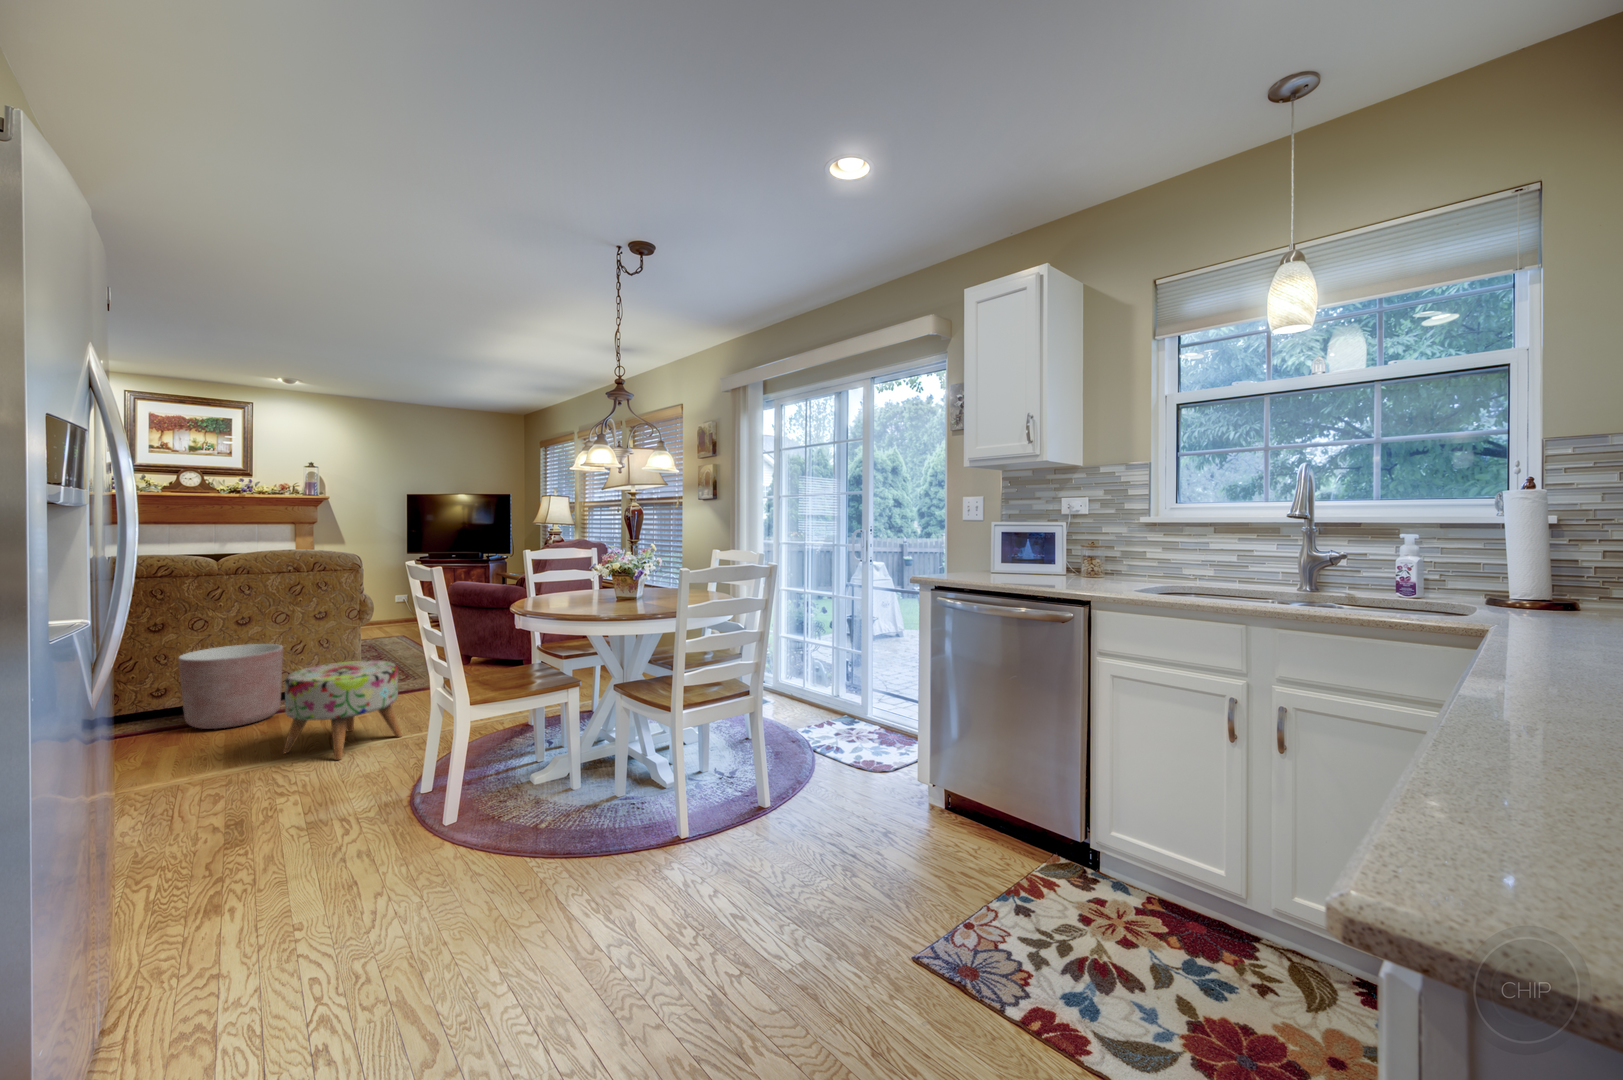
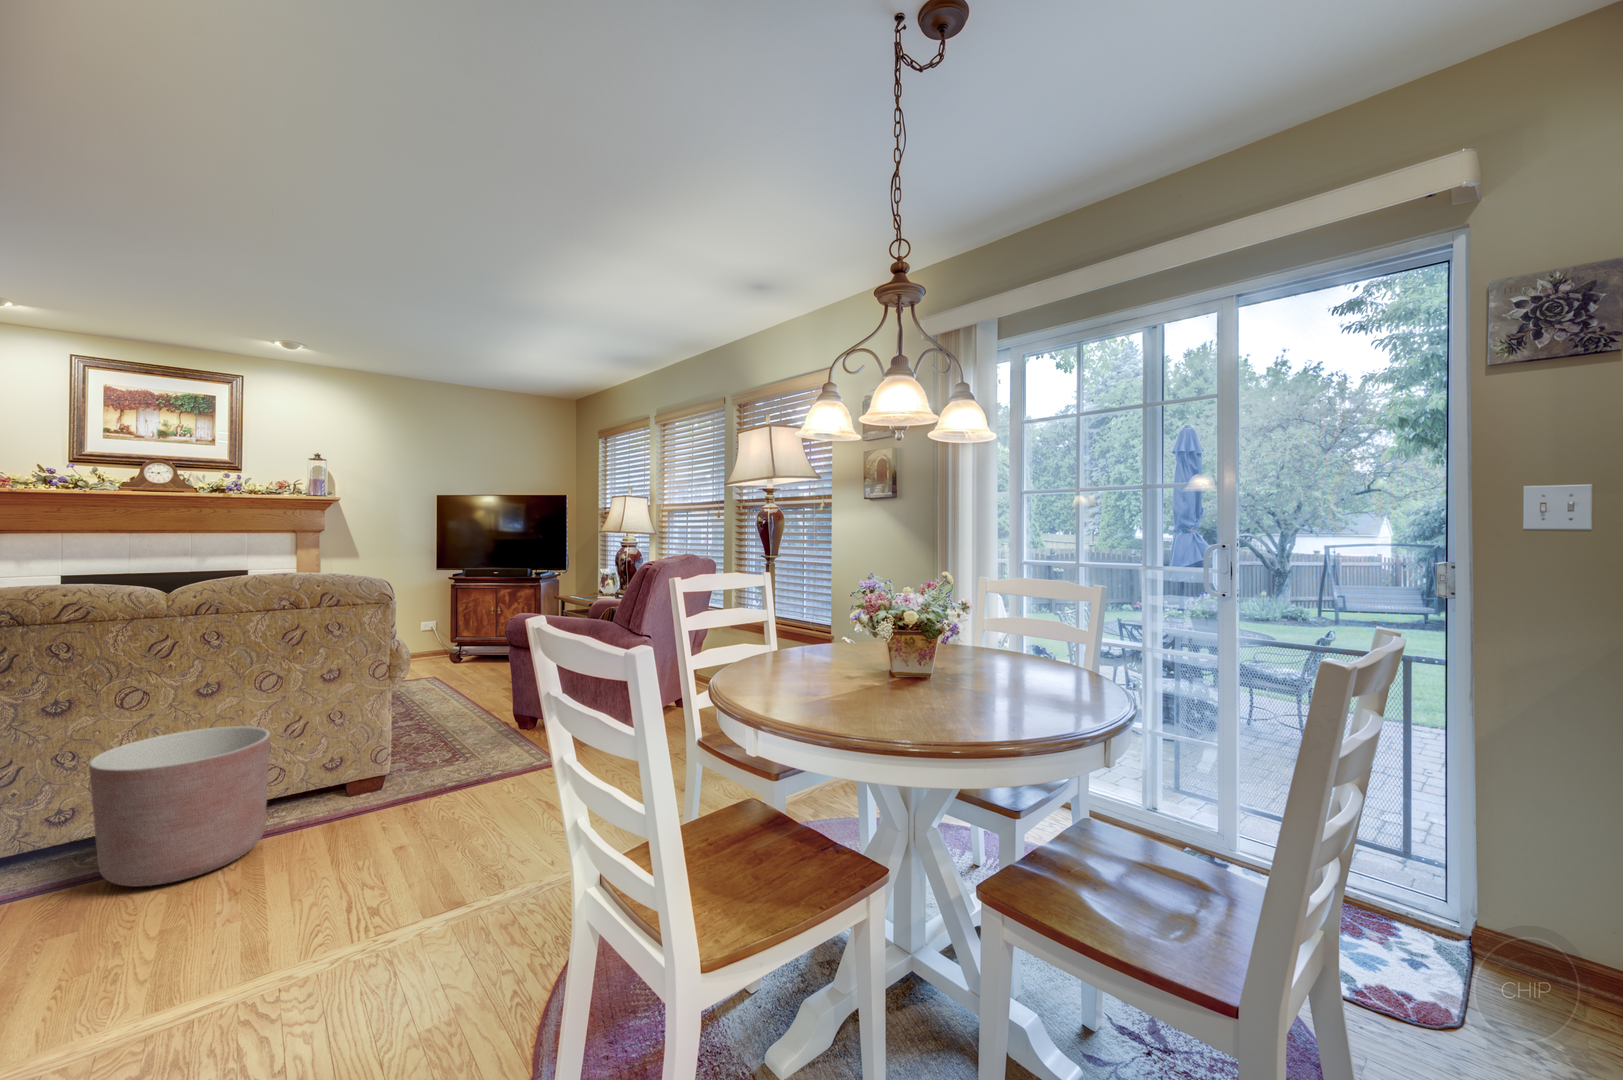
ottoman: present [283,660,402,760] -> none [261,768,474,987]

